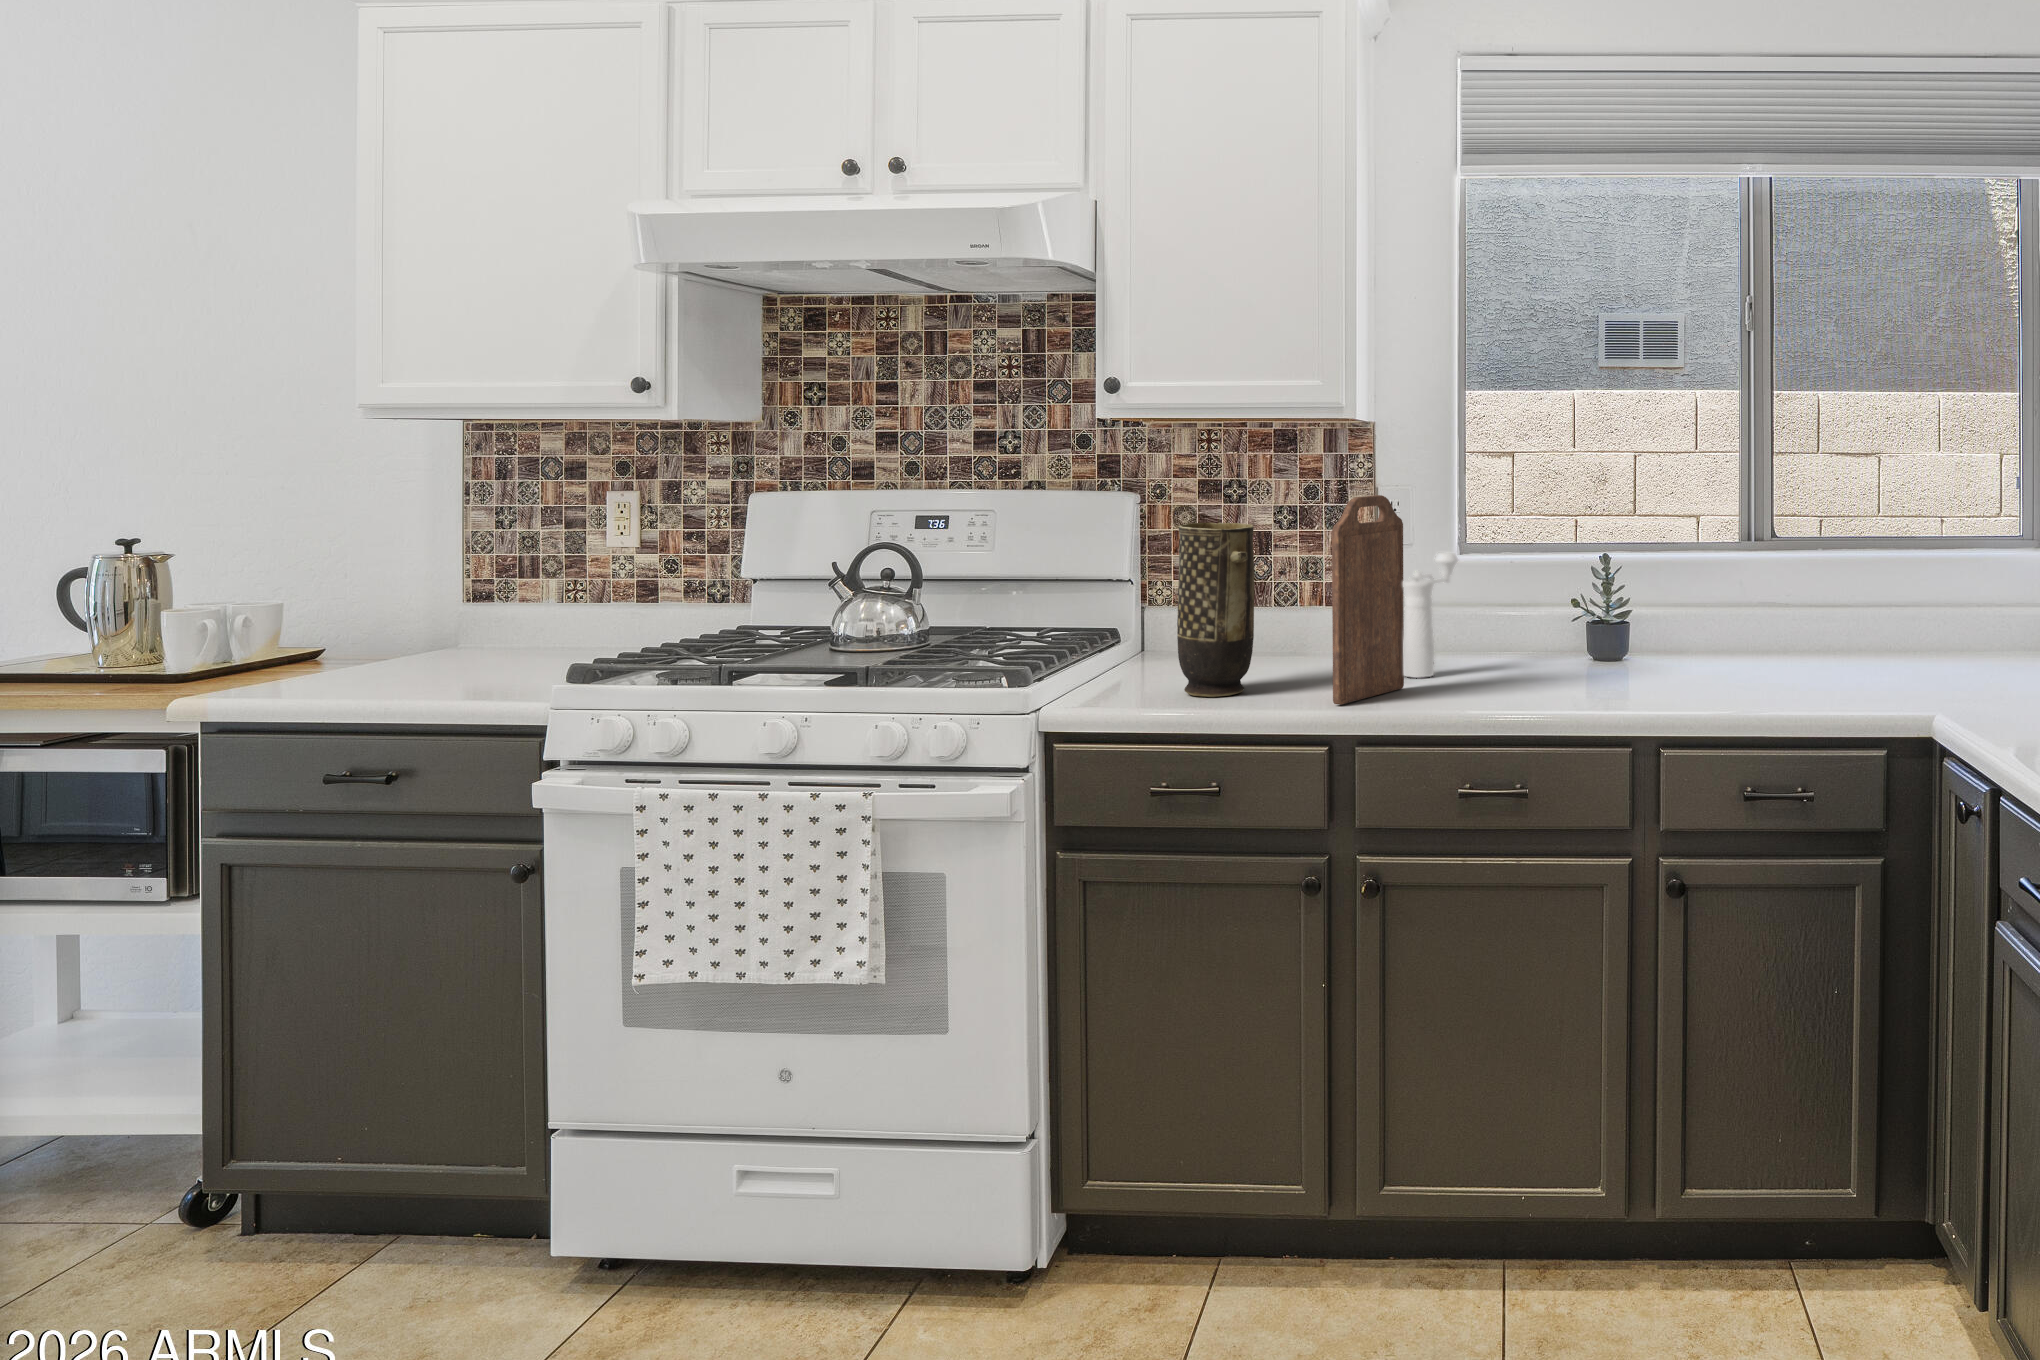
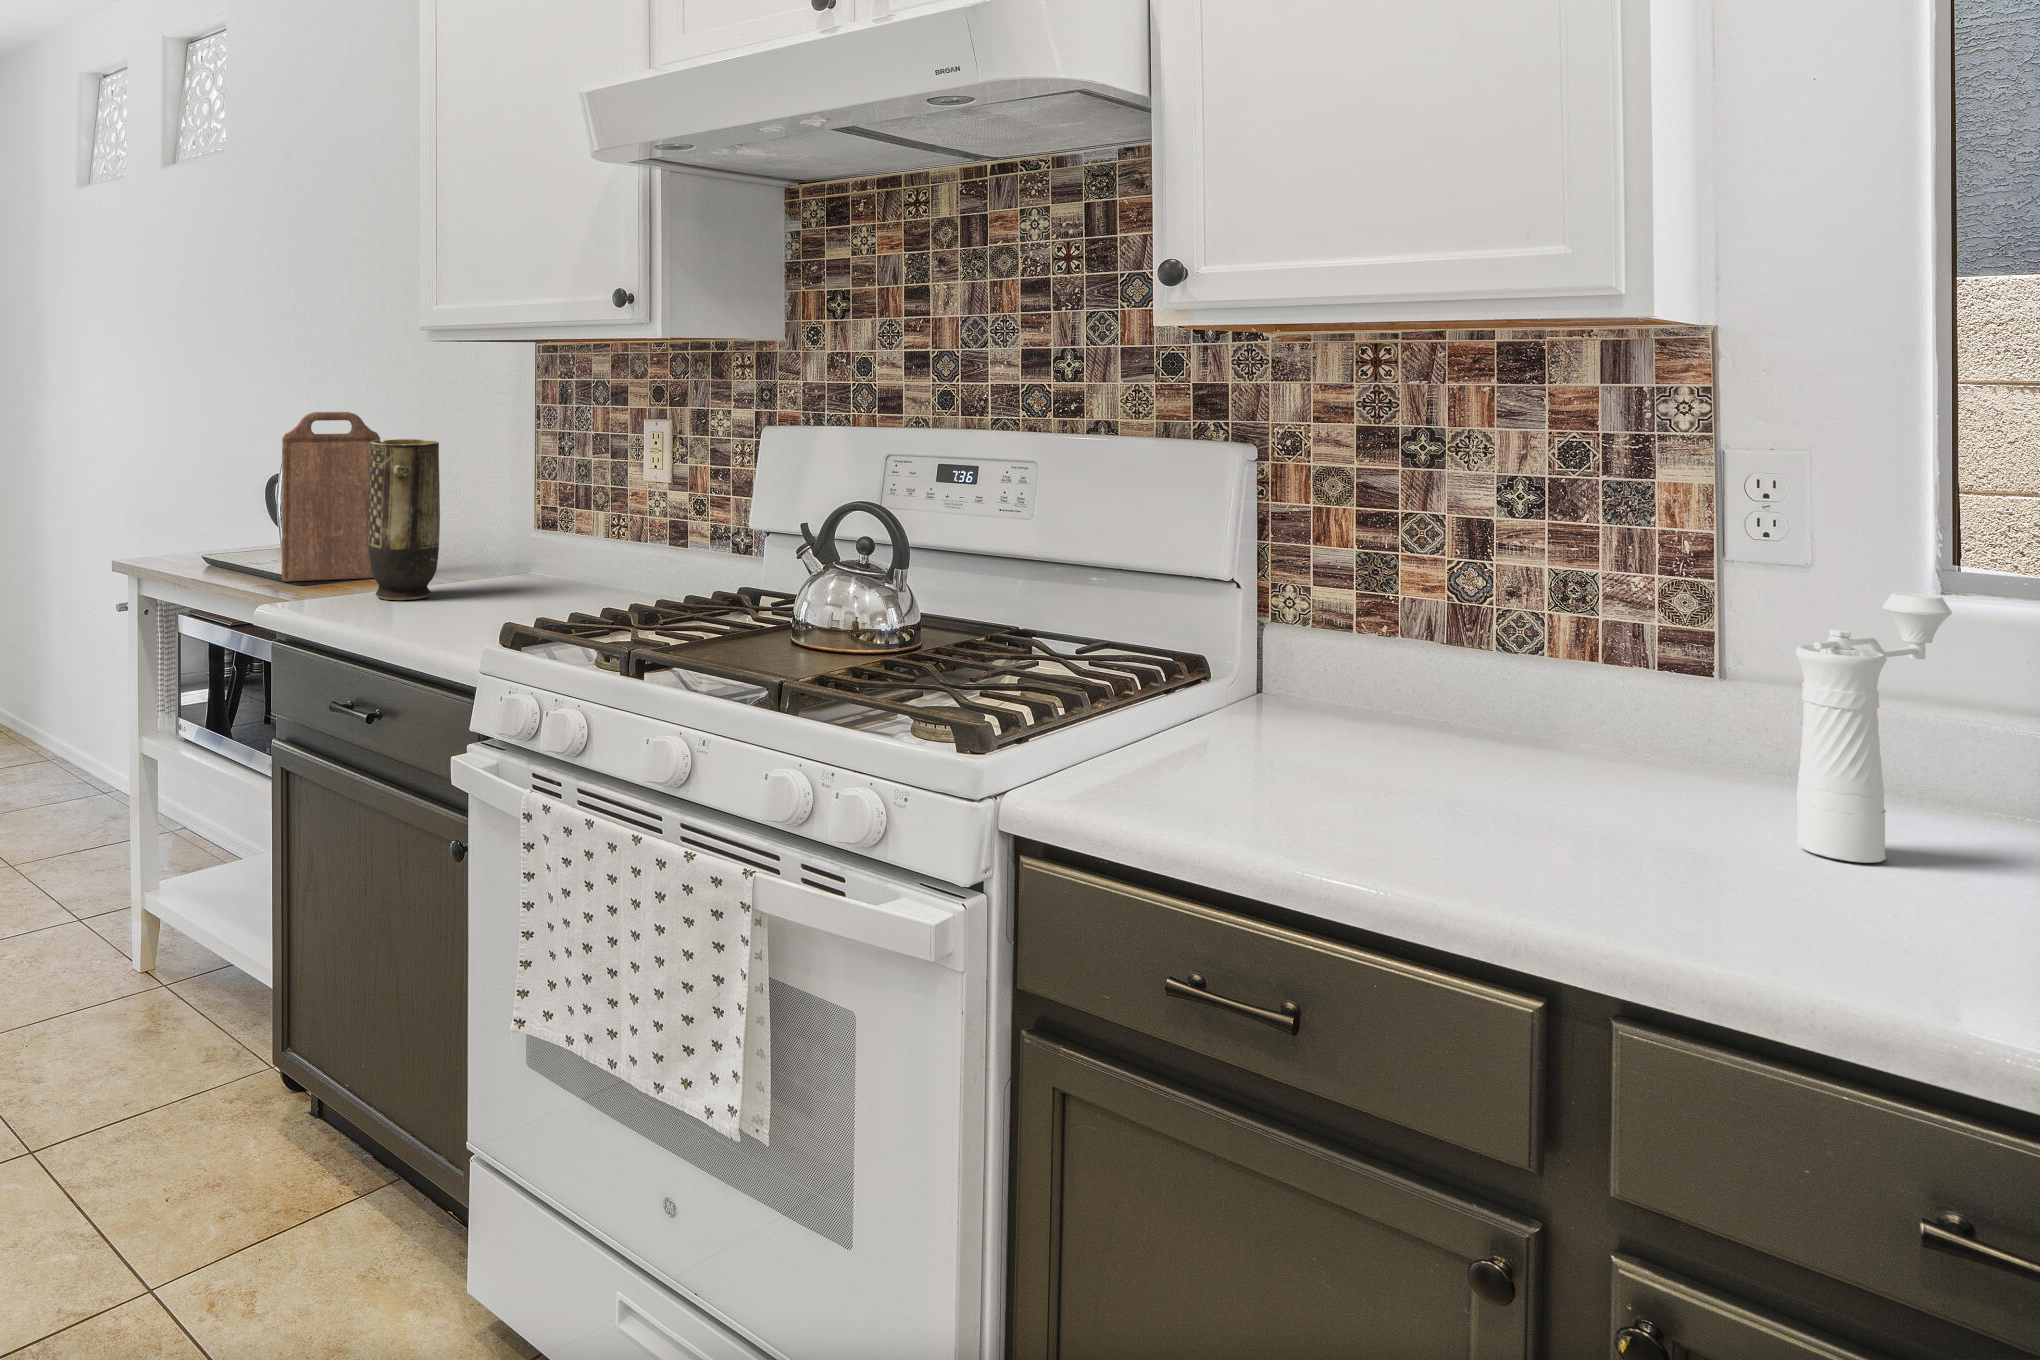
cutting board: present [1332,495,1404,705] -> present [282,412,380,582]
vase: present [1177,523,1254,697] -> present [369,439,440,600]

